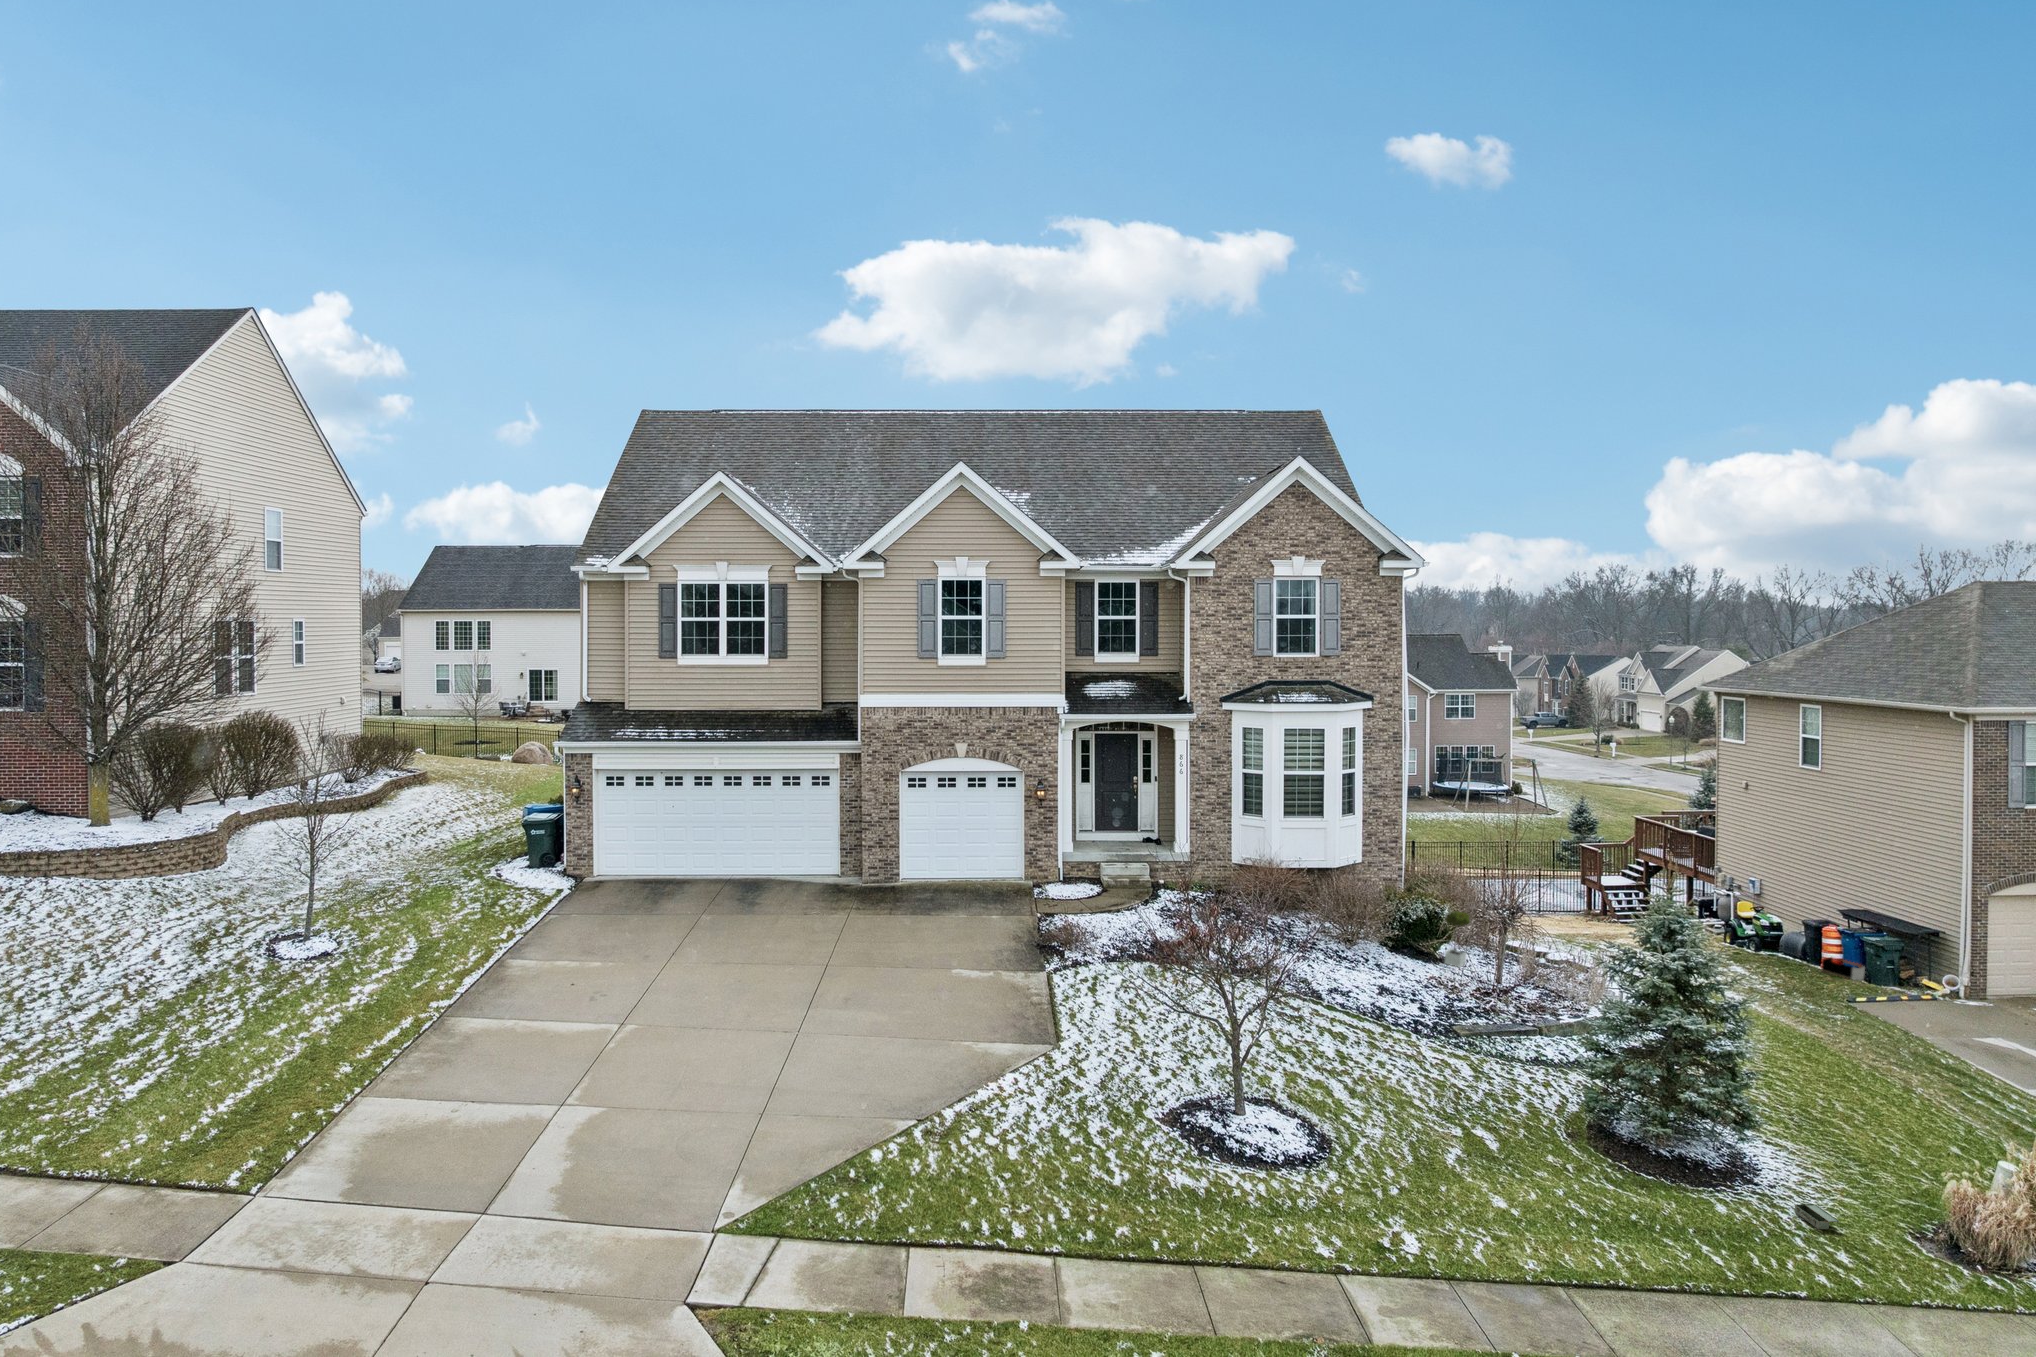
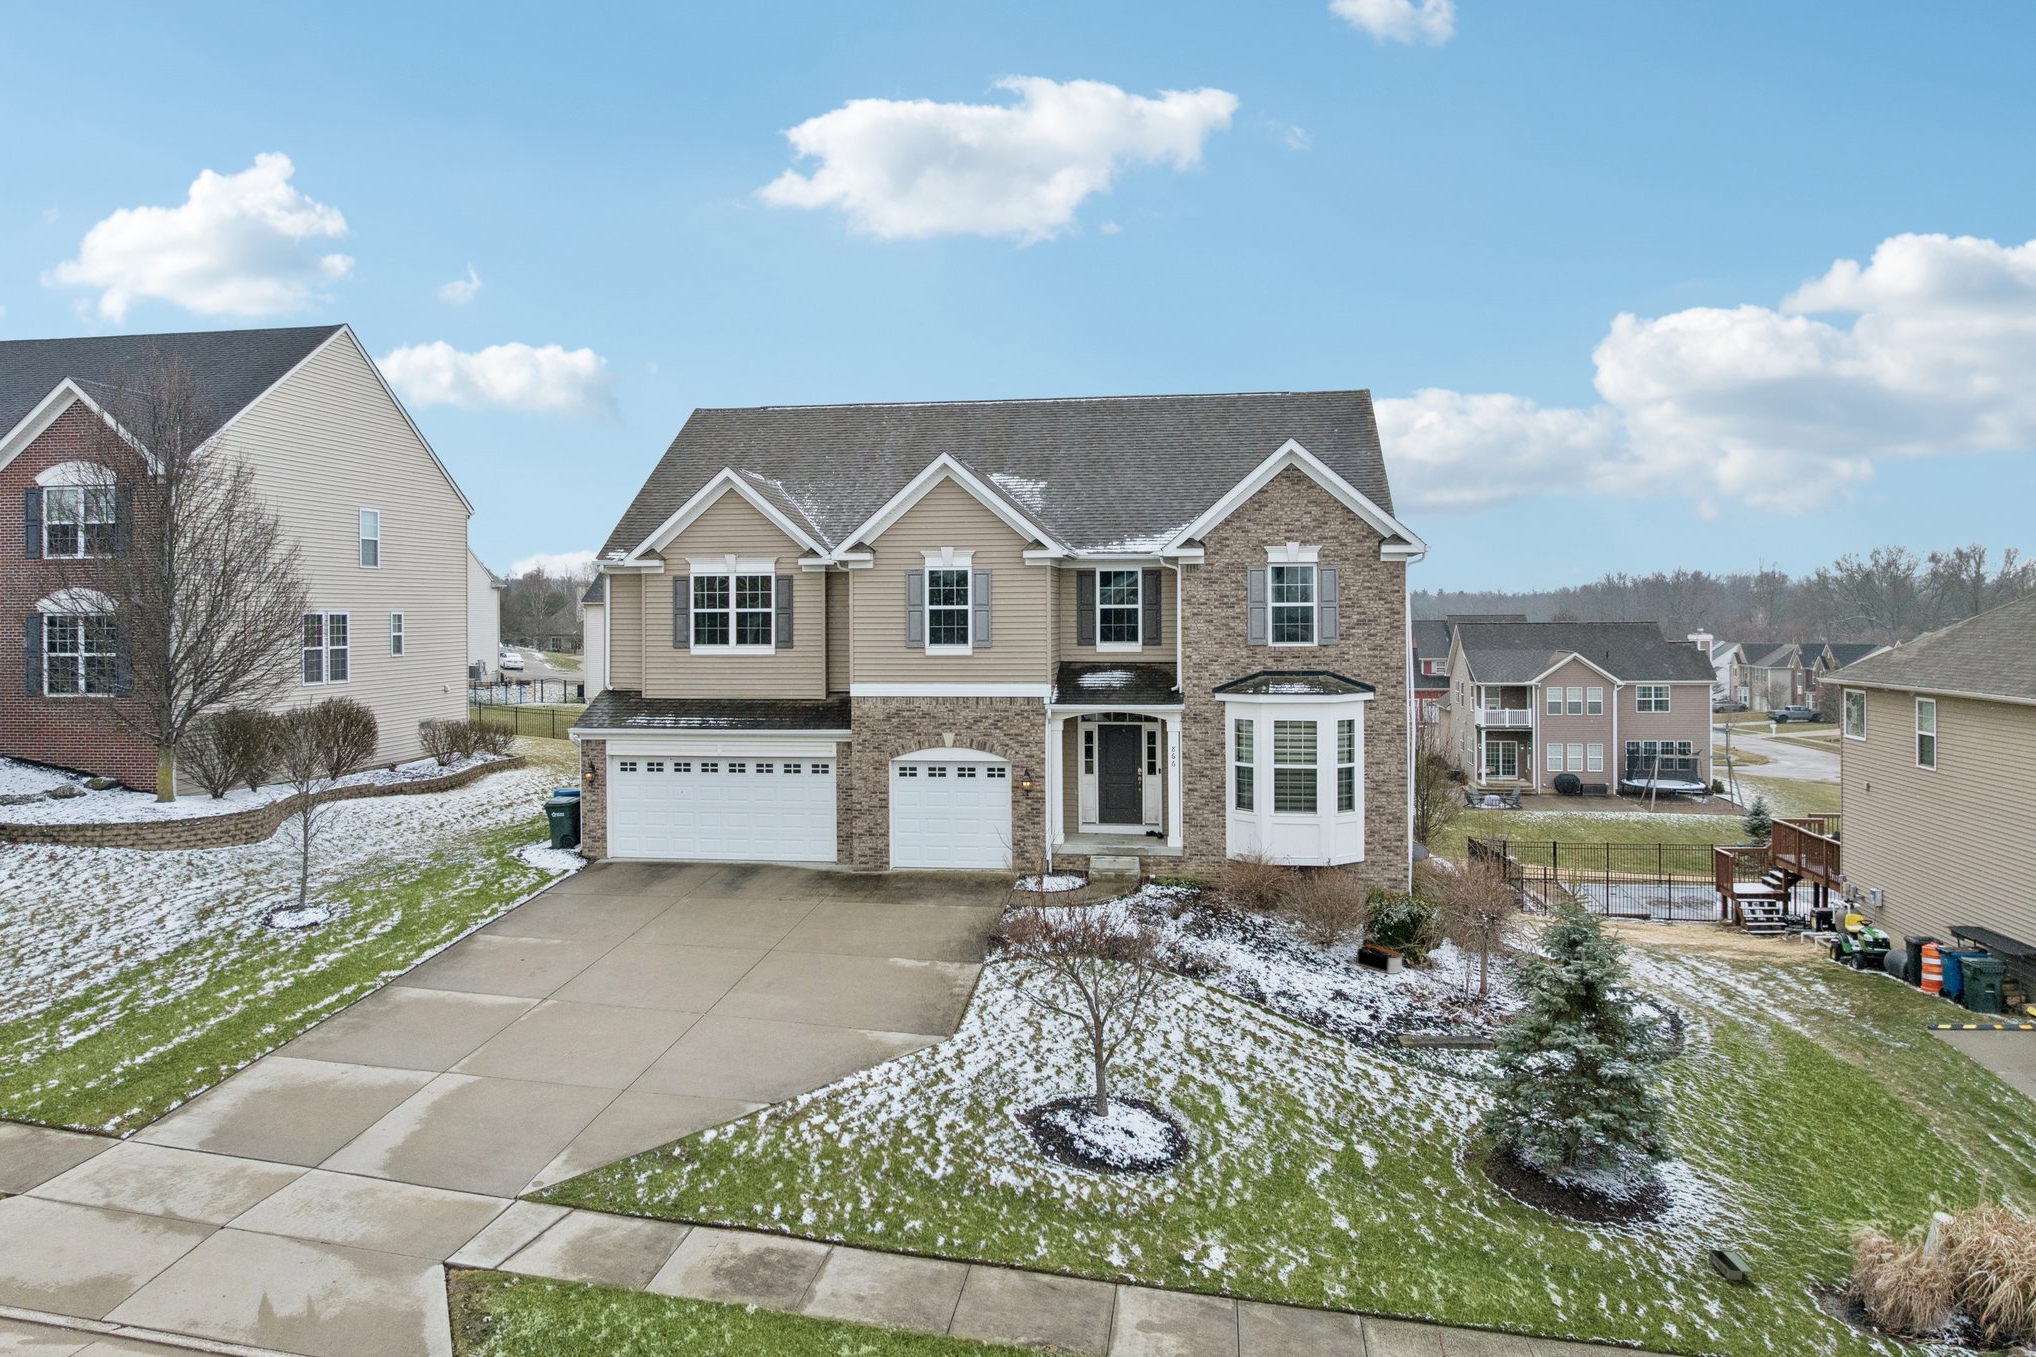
potted tree: present [1445,911,1470,967] -> none [1429,914,1457,976]
storage bin: present [1821,957,1865,980] -> present [1356,945,1402,974]

